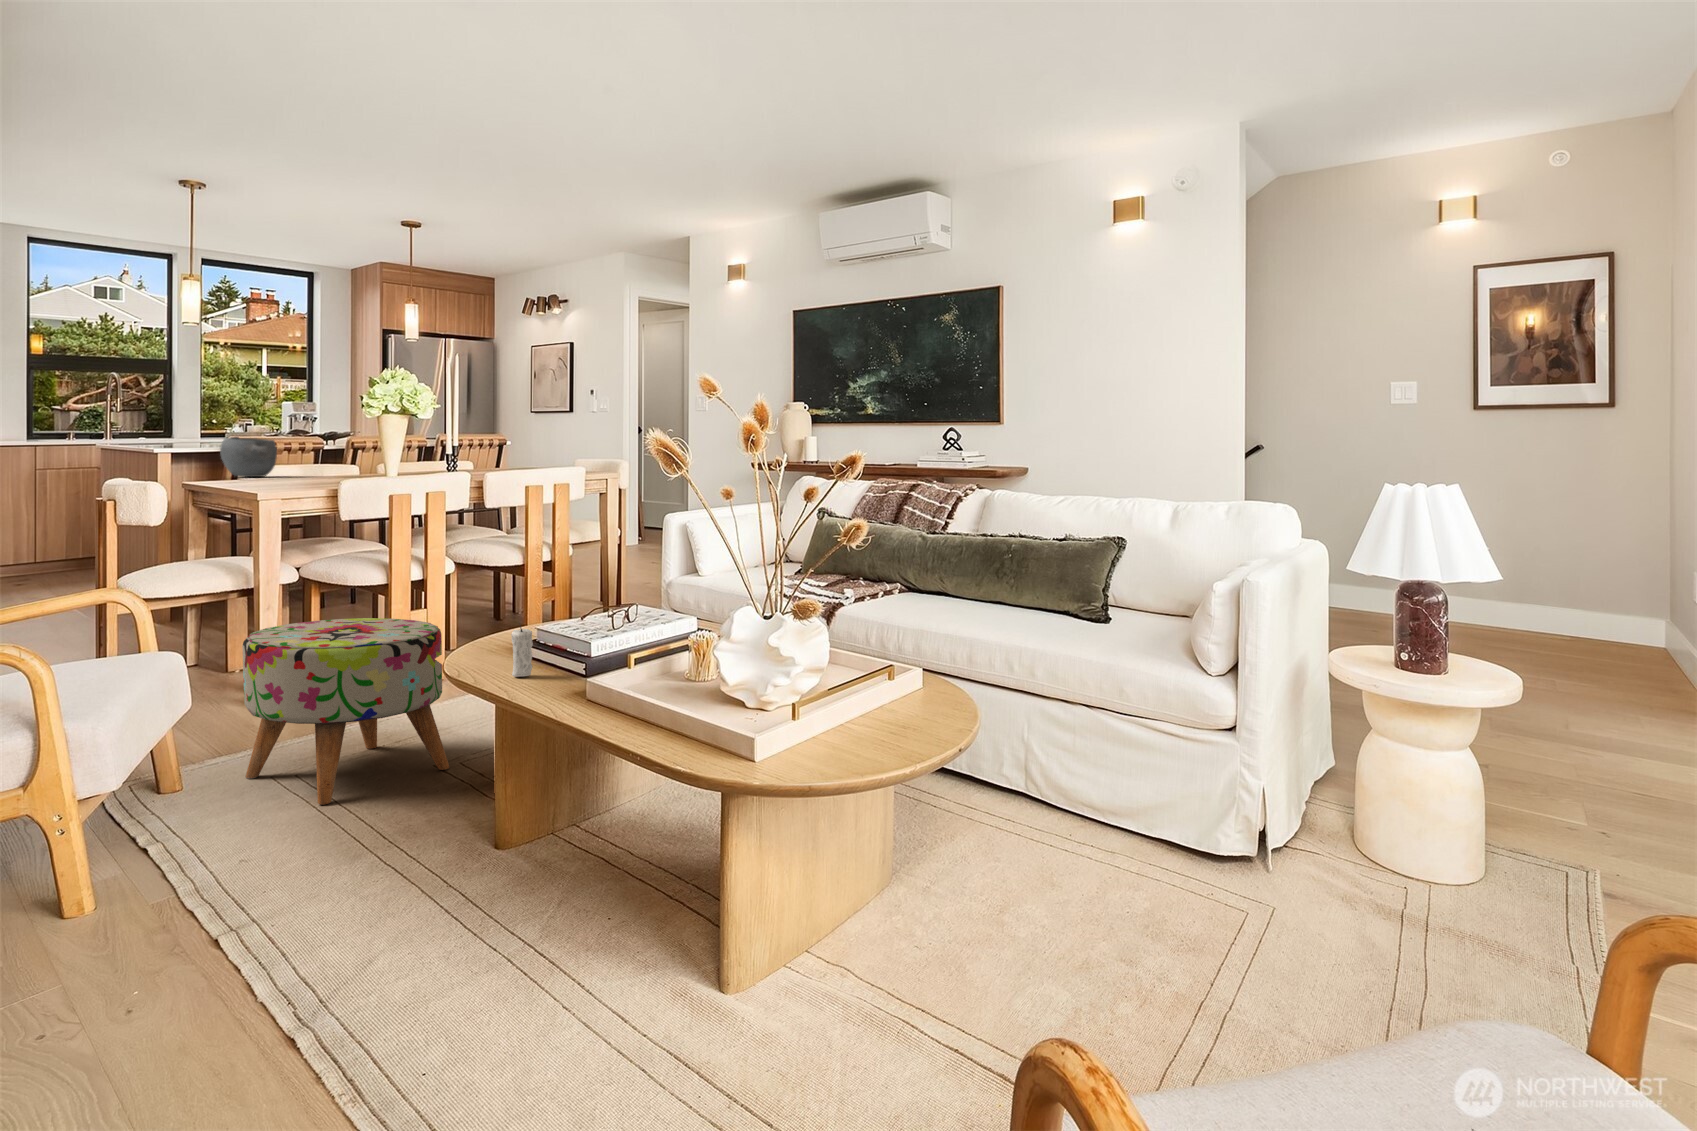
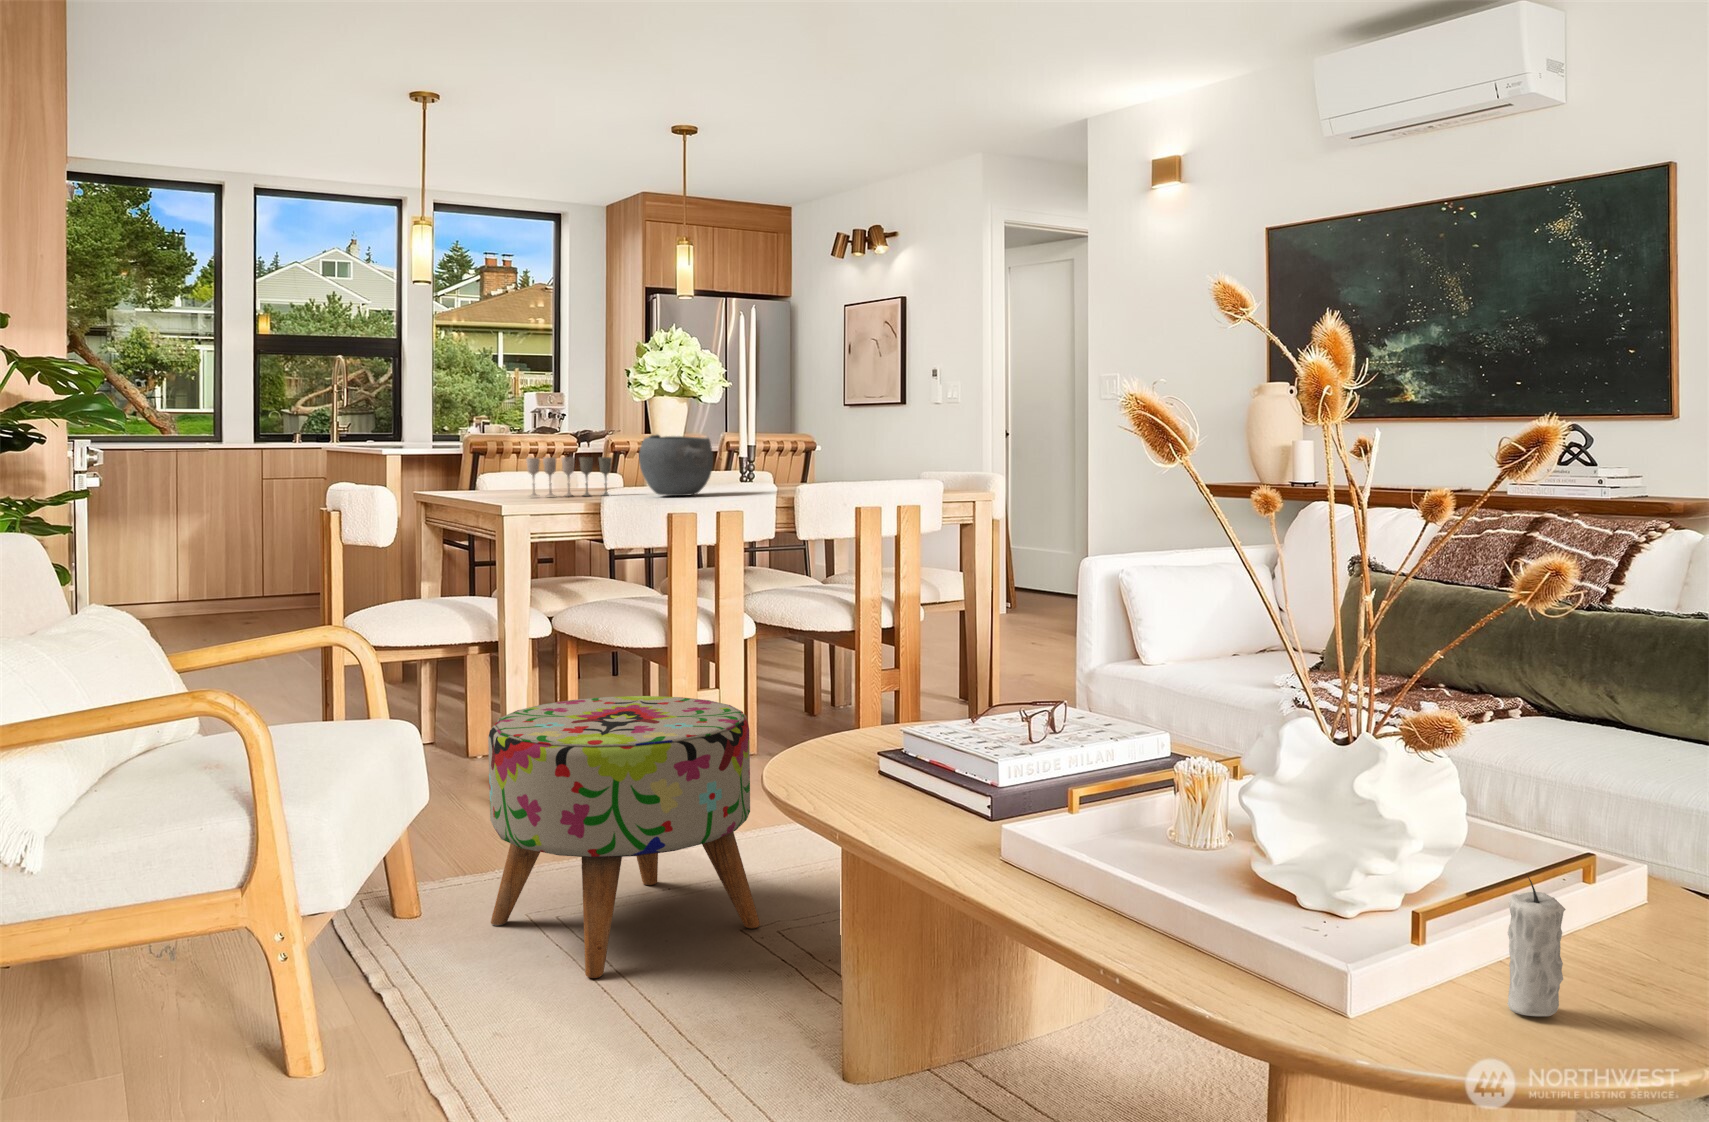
bowl: present [220,437,277,477] -> present [639,435,713,496]
wine glass: none [277,451,346,481] -> present [526,457,612,496]
candle: present [511,626,533,677] -> present [1507,875,1566,1016]

